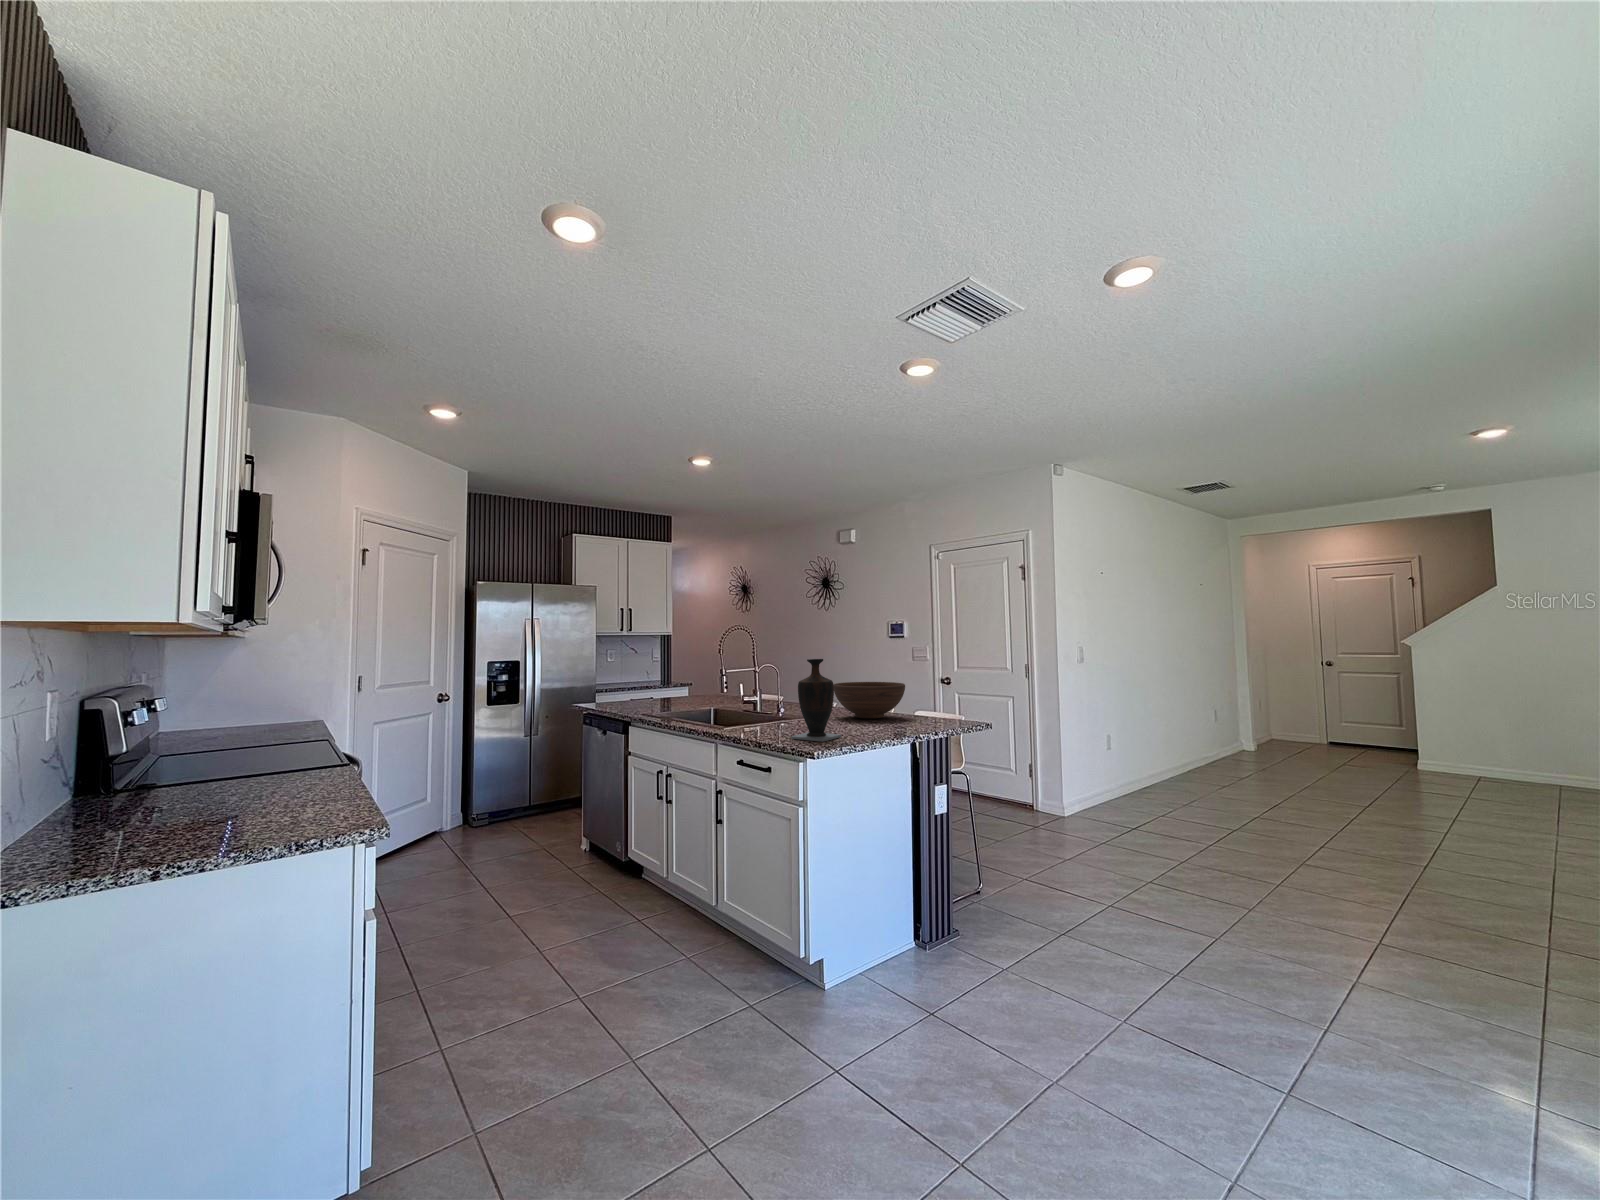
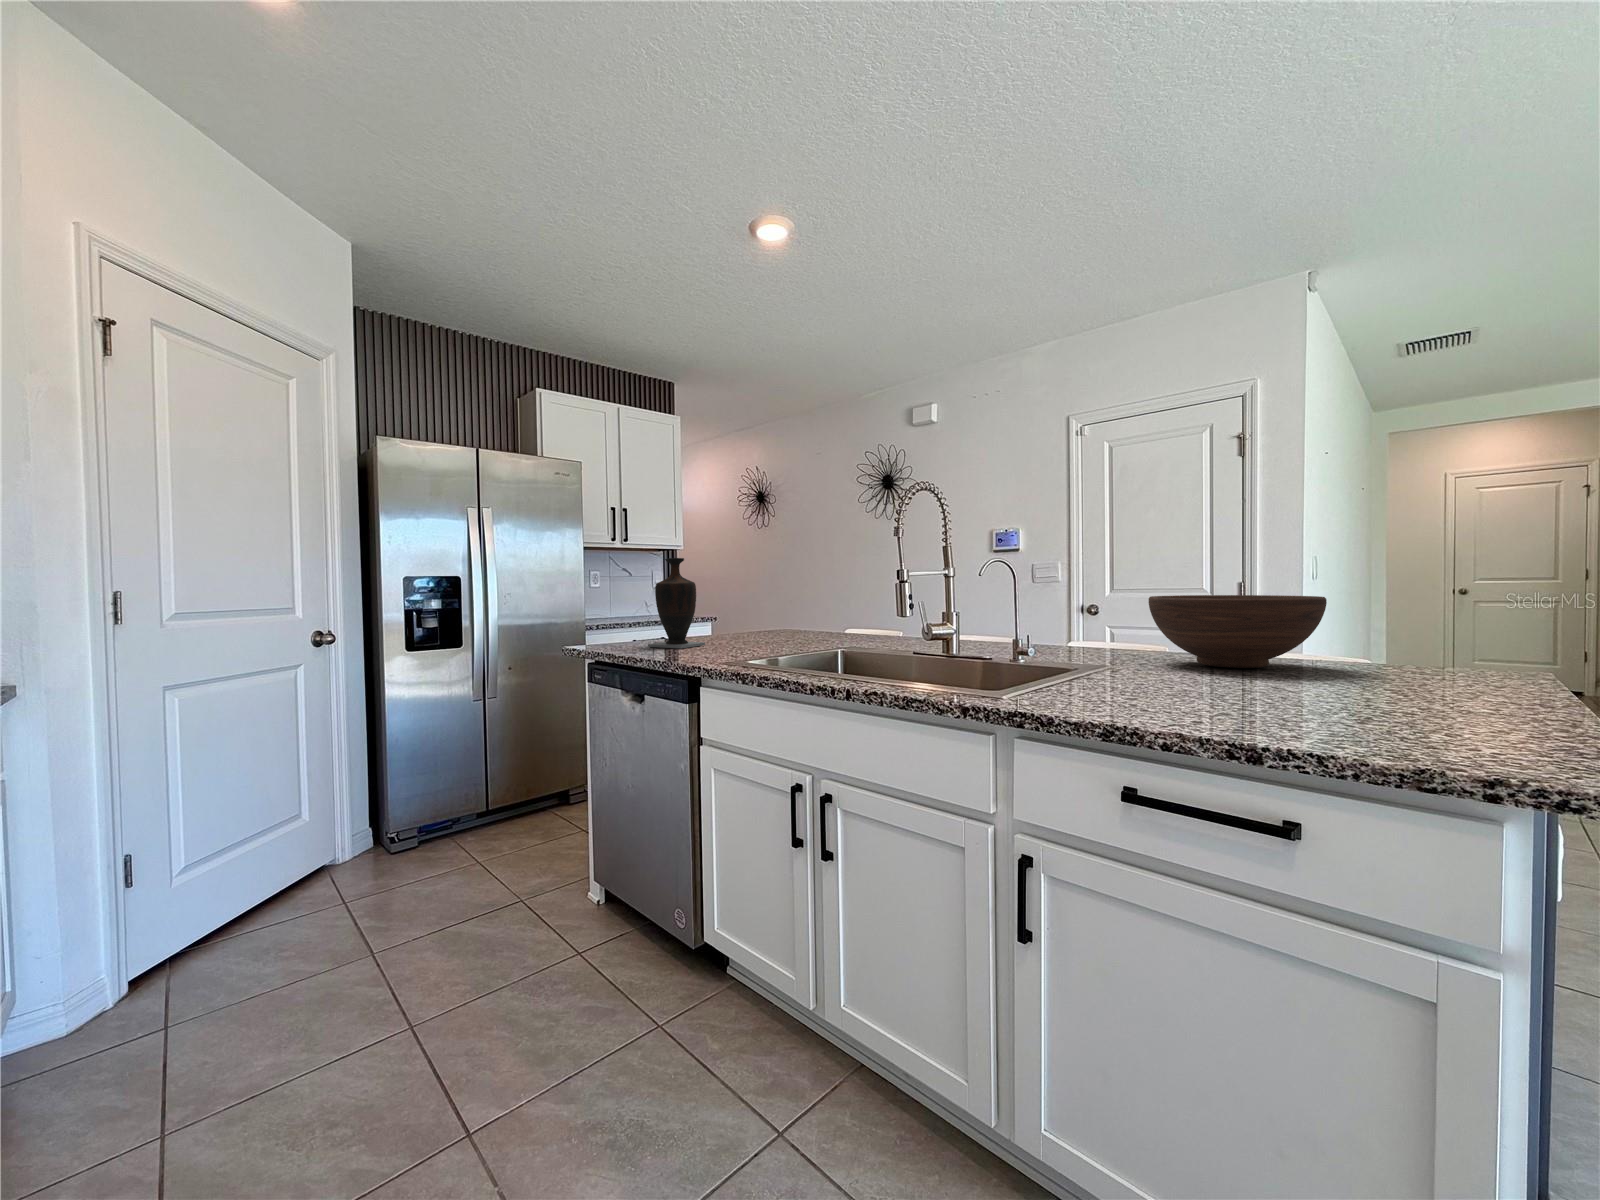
vase: present [791,659,841,742] -> present [648,558,705,649]

